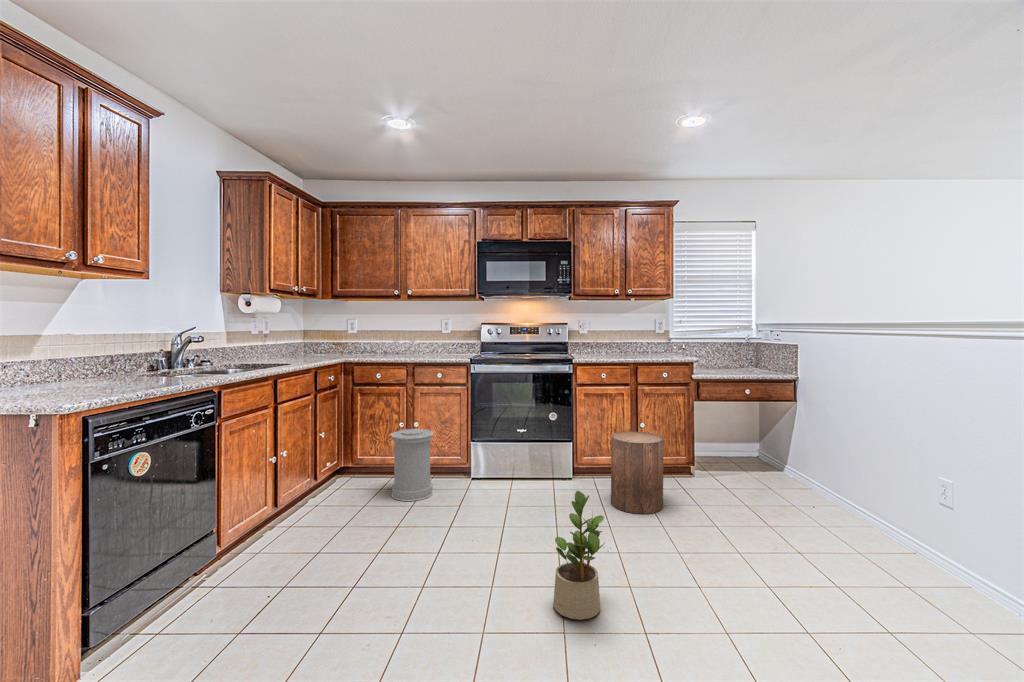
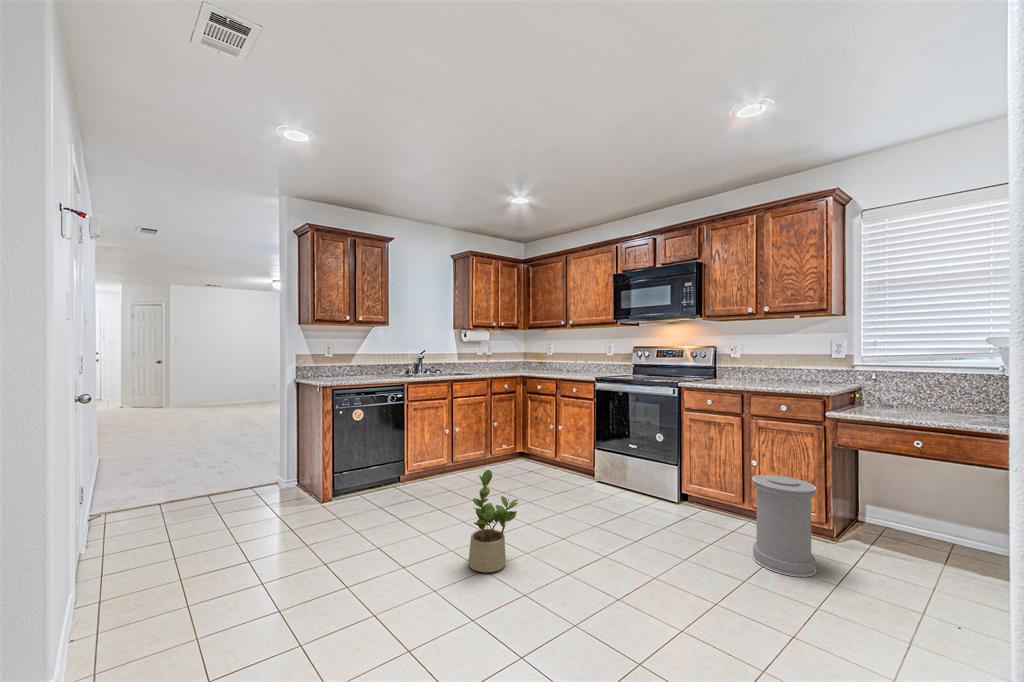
trash can: present [391,429,433,501] -> present [752,475,816,577]
stool: present [611,432,664,514] -> none [661,458,721,552]

